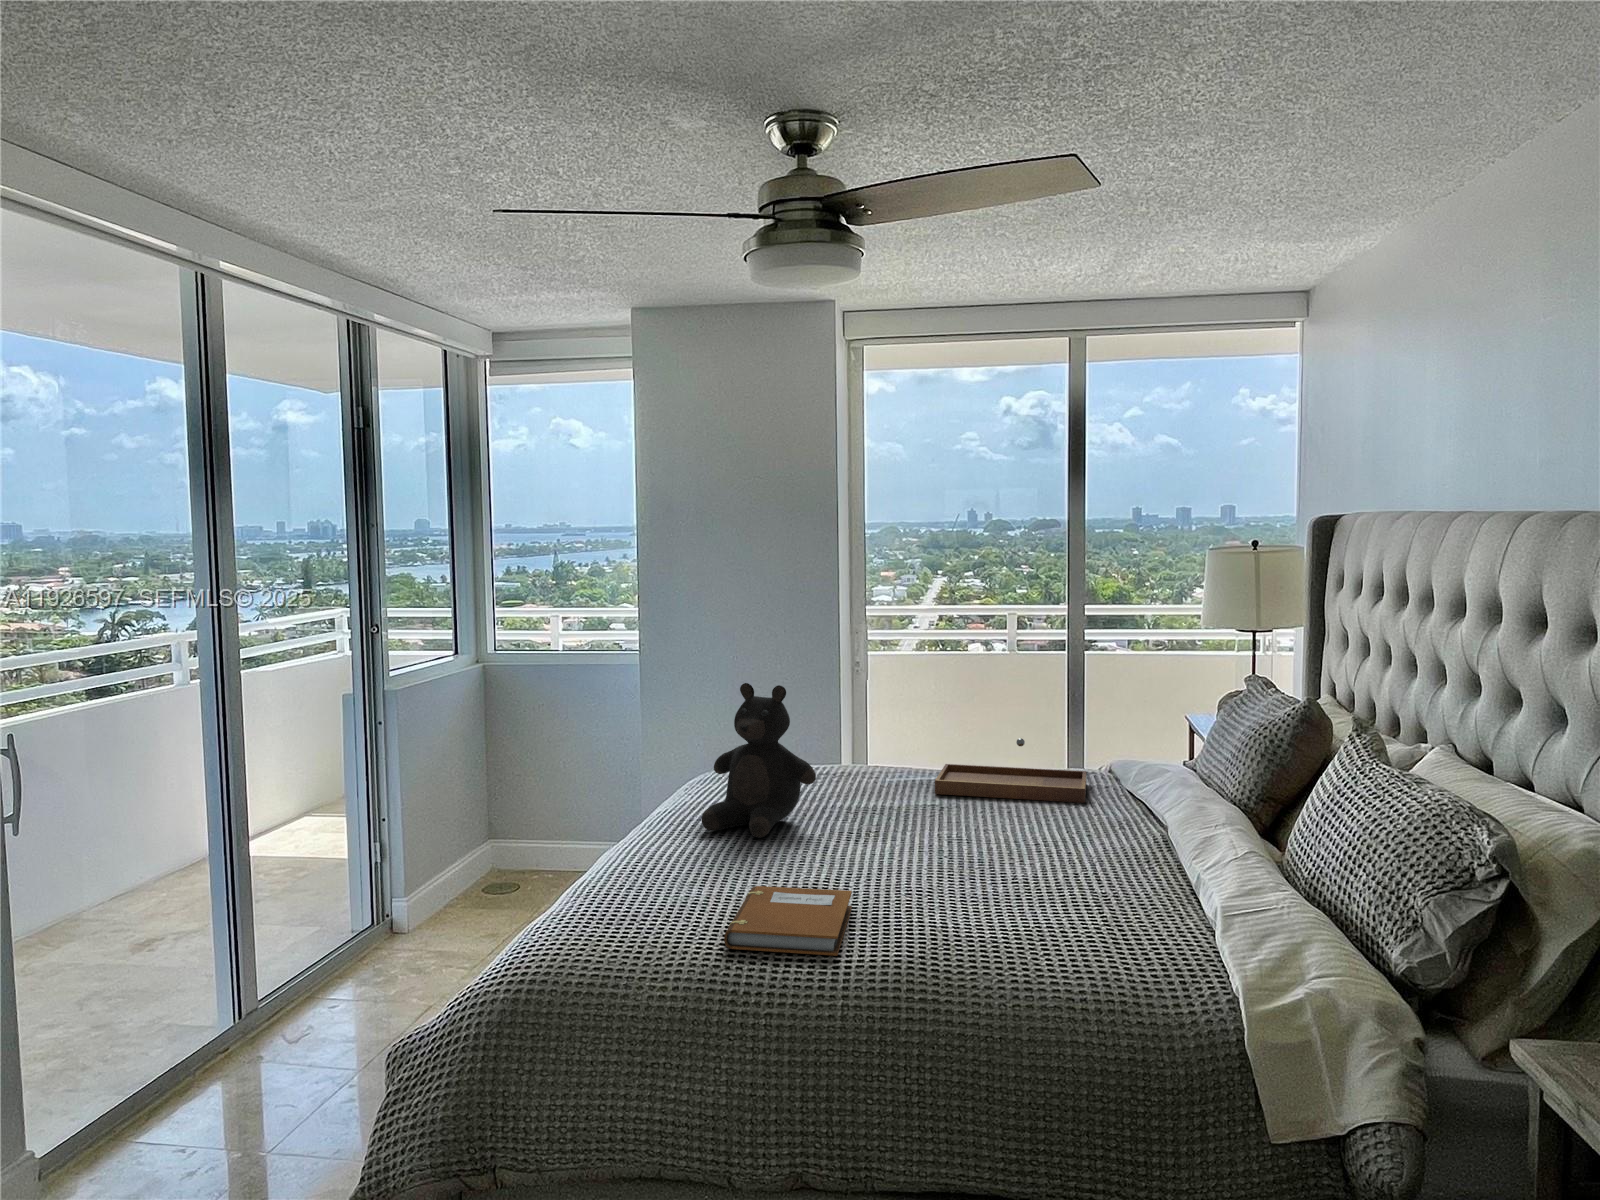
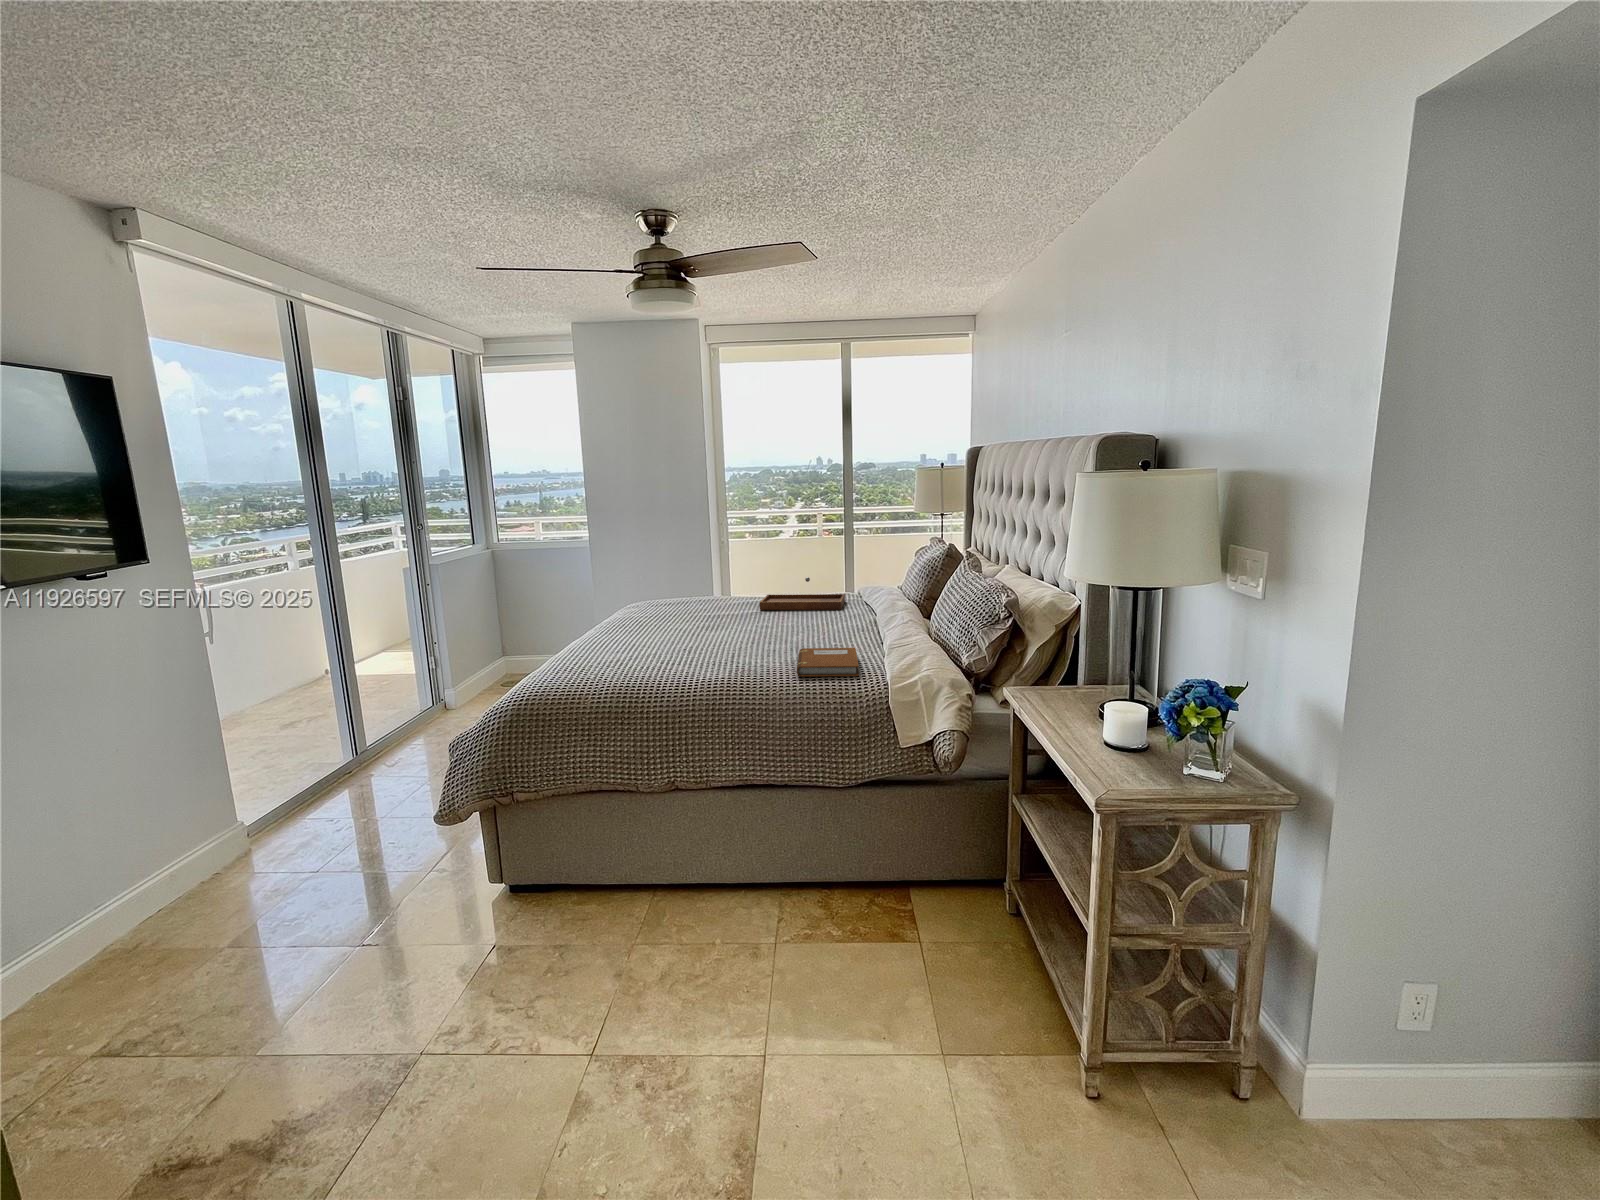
teddy bear: present [702,683,816,838] -> none [624,549,688,633]
notebook: present [724,886,852,956] -> present [797,648,859,677]

